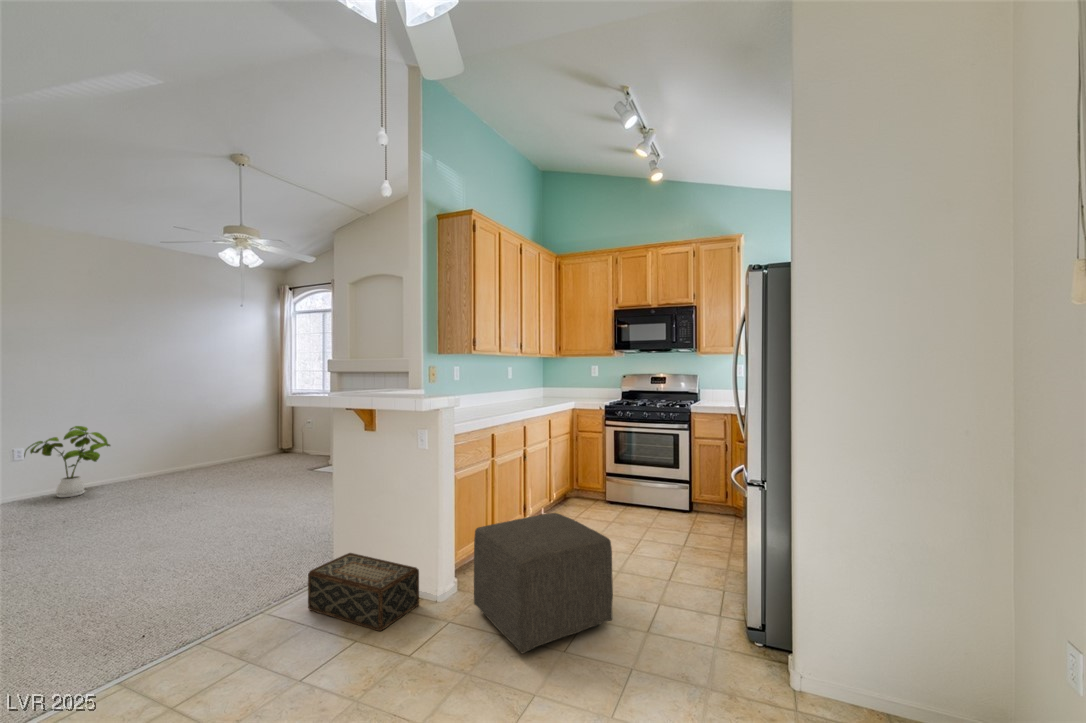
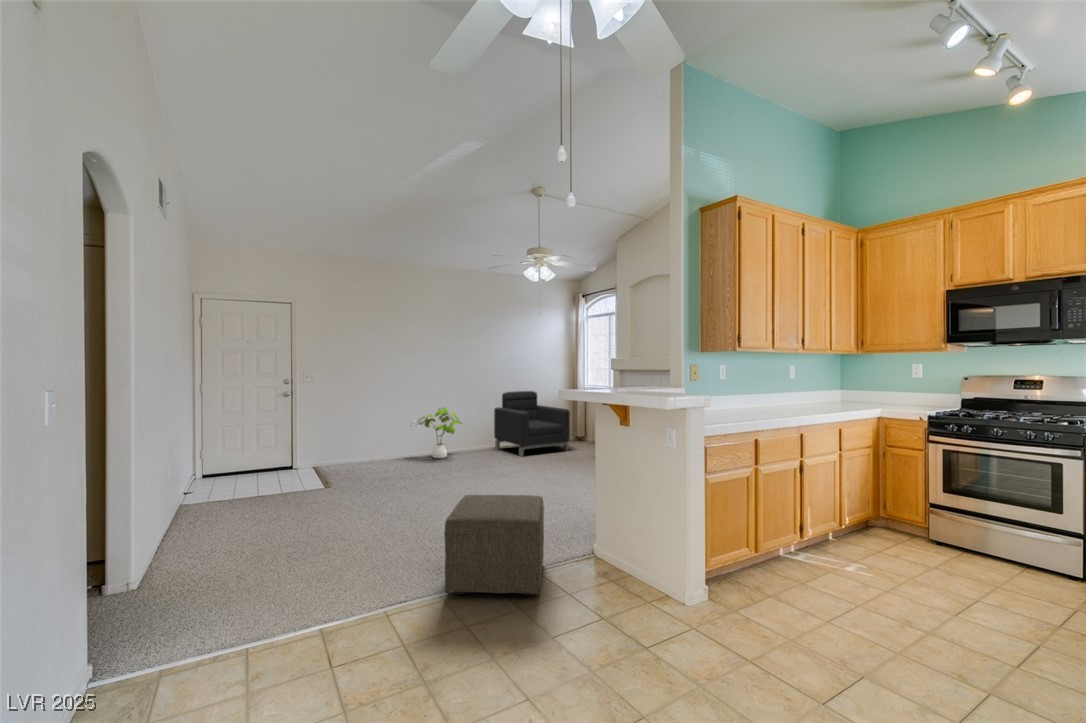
armchair: none [165,399,275,479] -> present [494,391,570,456]
ottoman: present [474,513,613,653] -> present [444,495,544,596]
woven basket: present [308,553,419,631] -> none [571,537,667,616]

